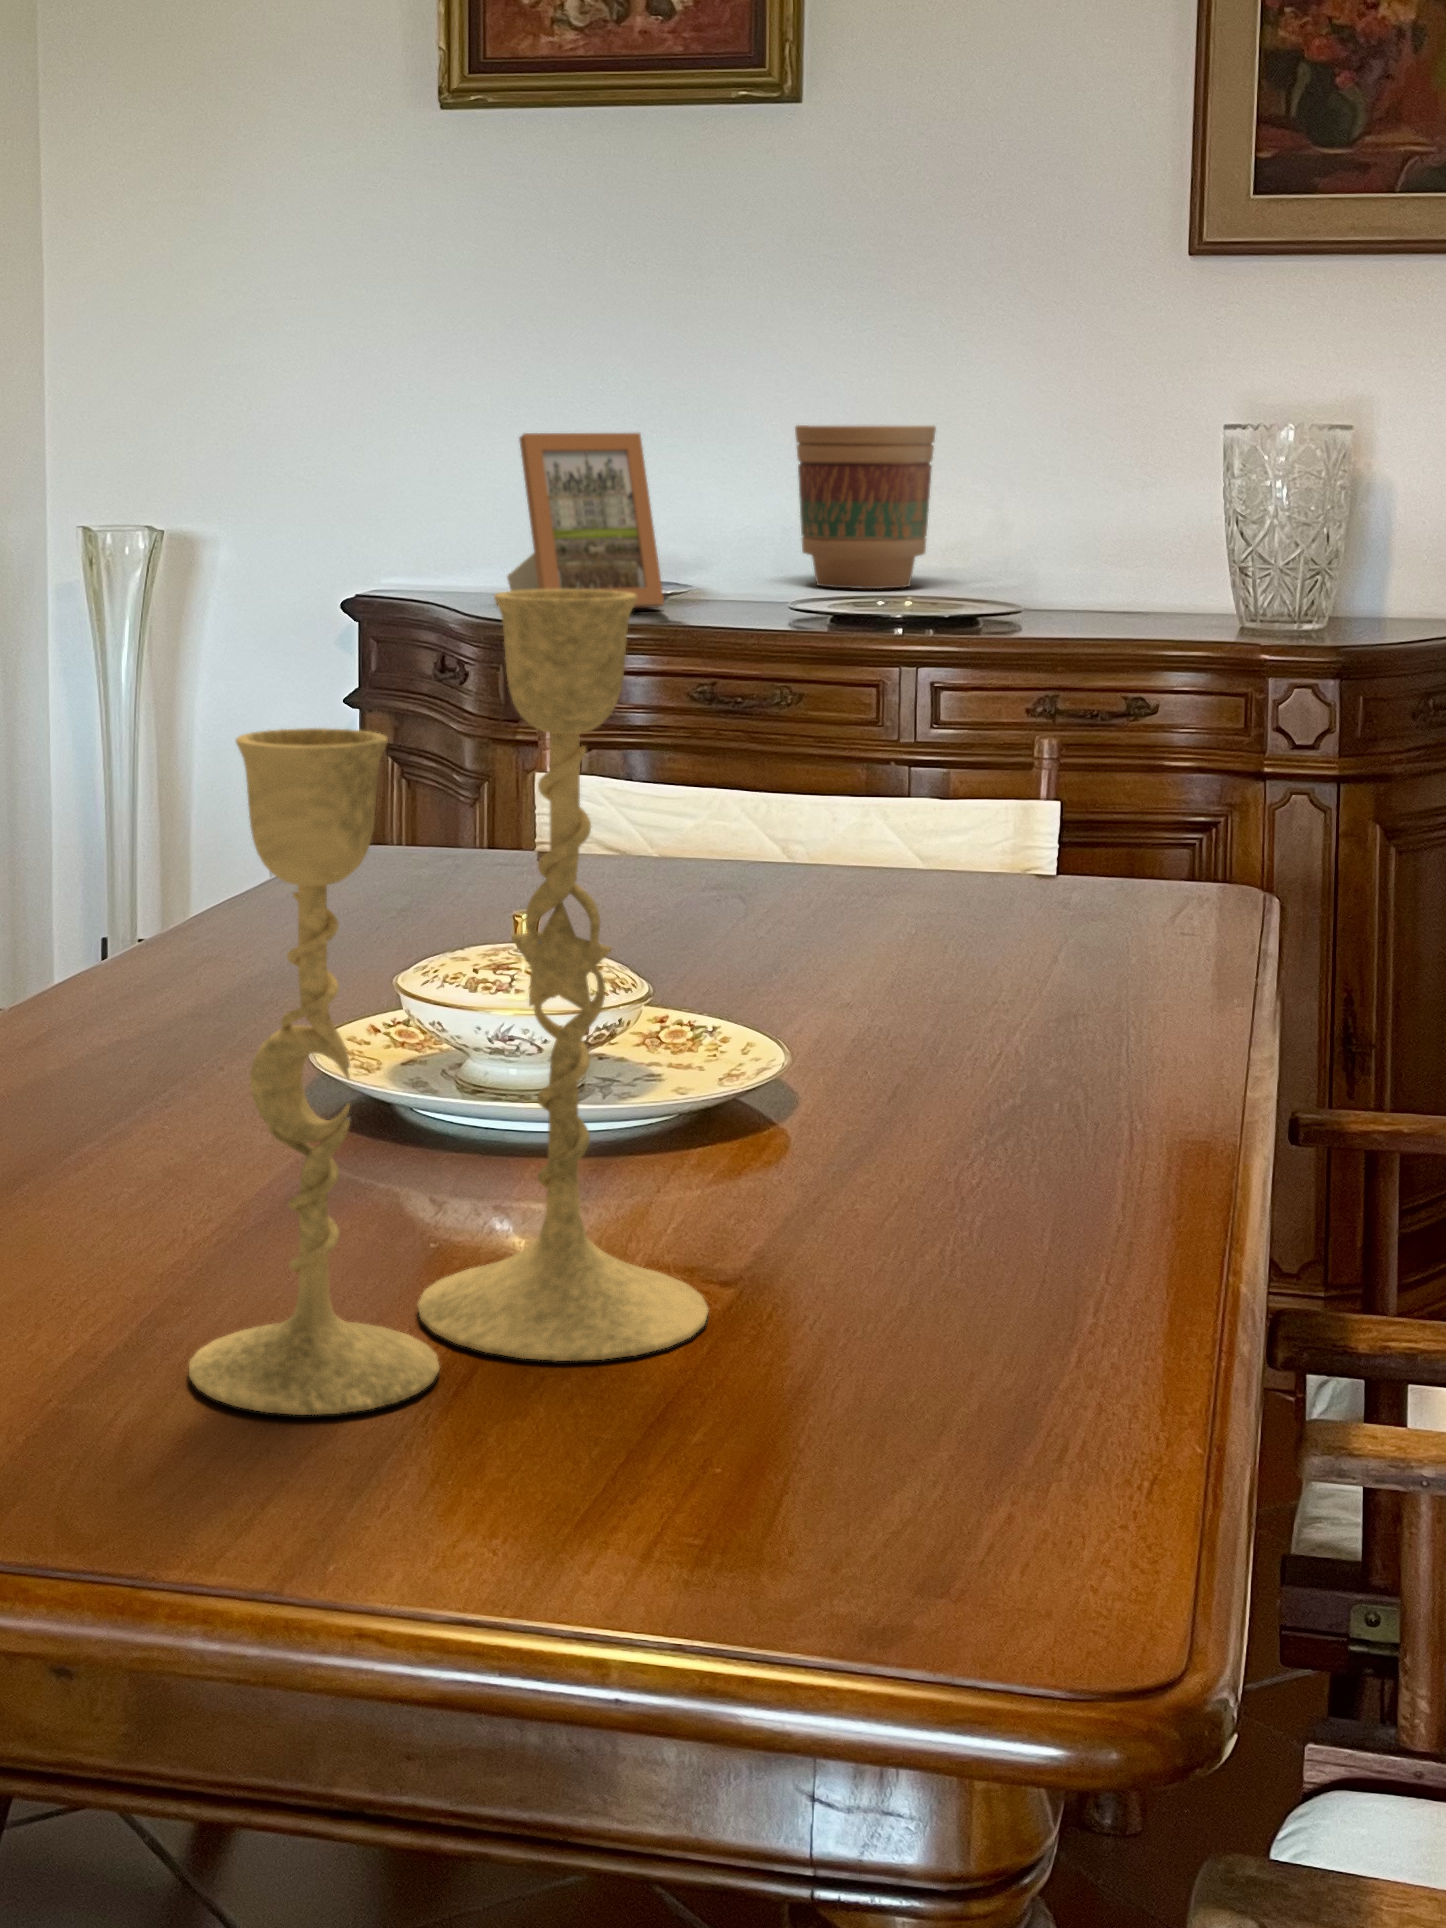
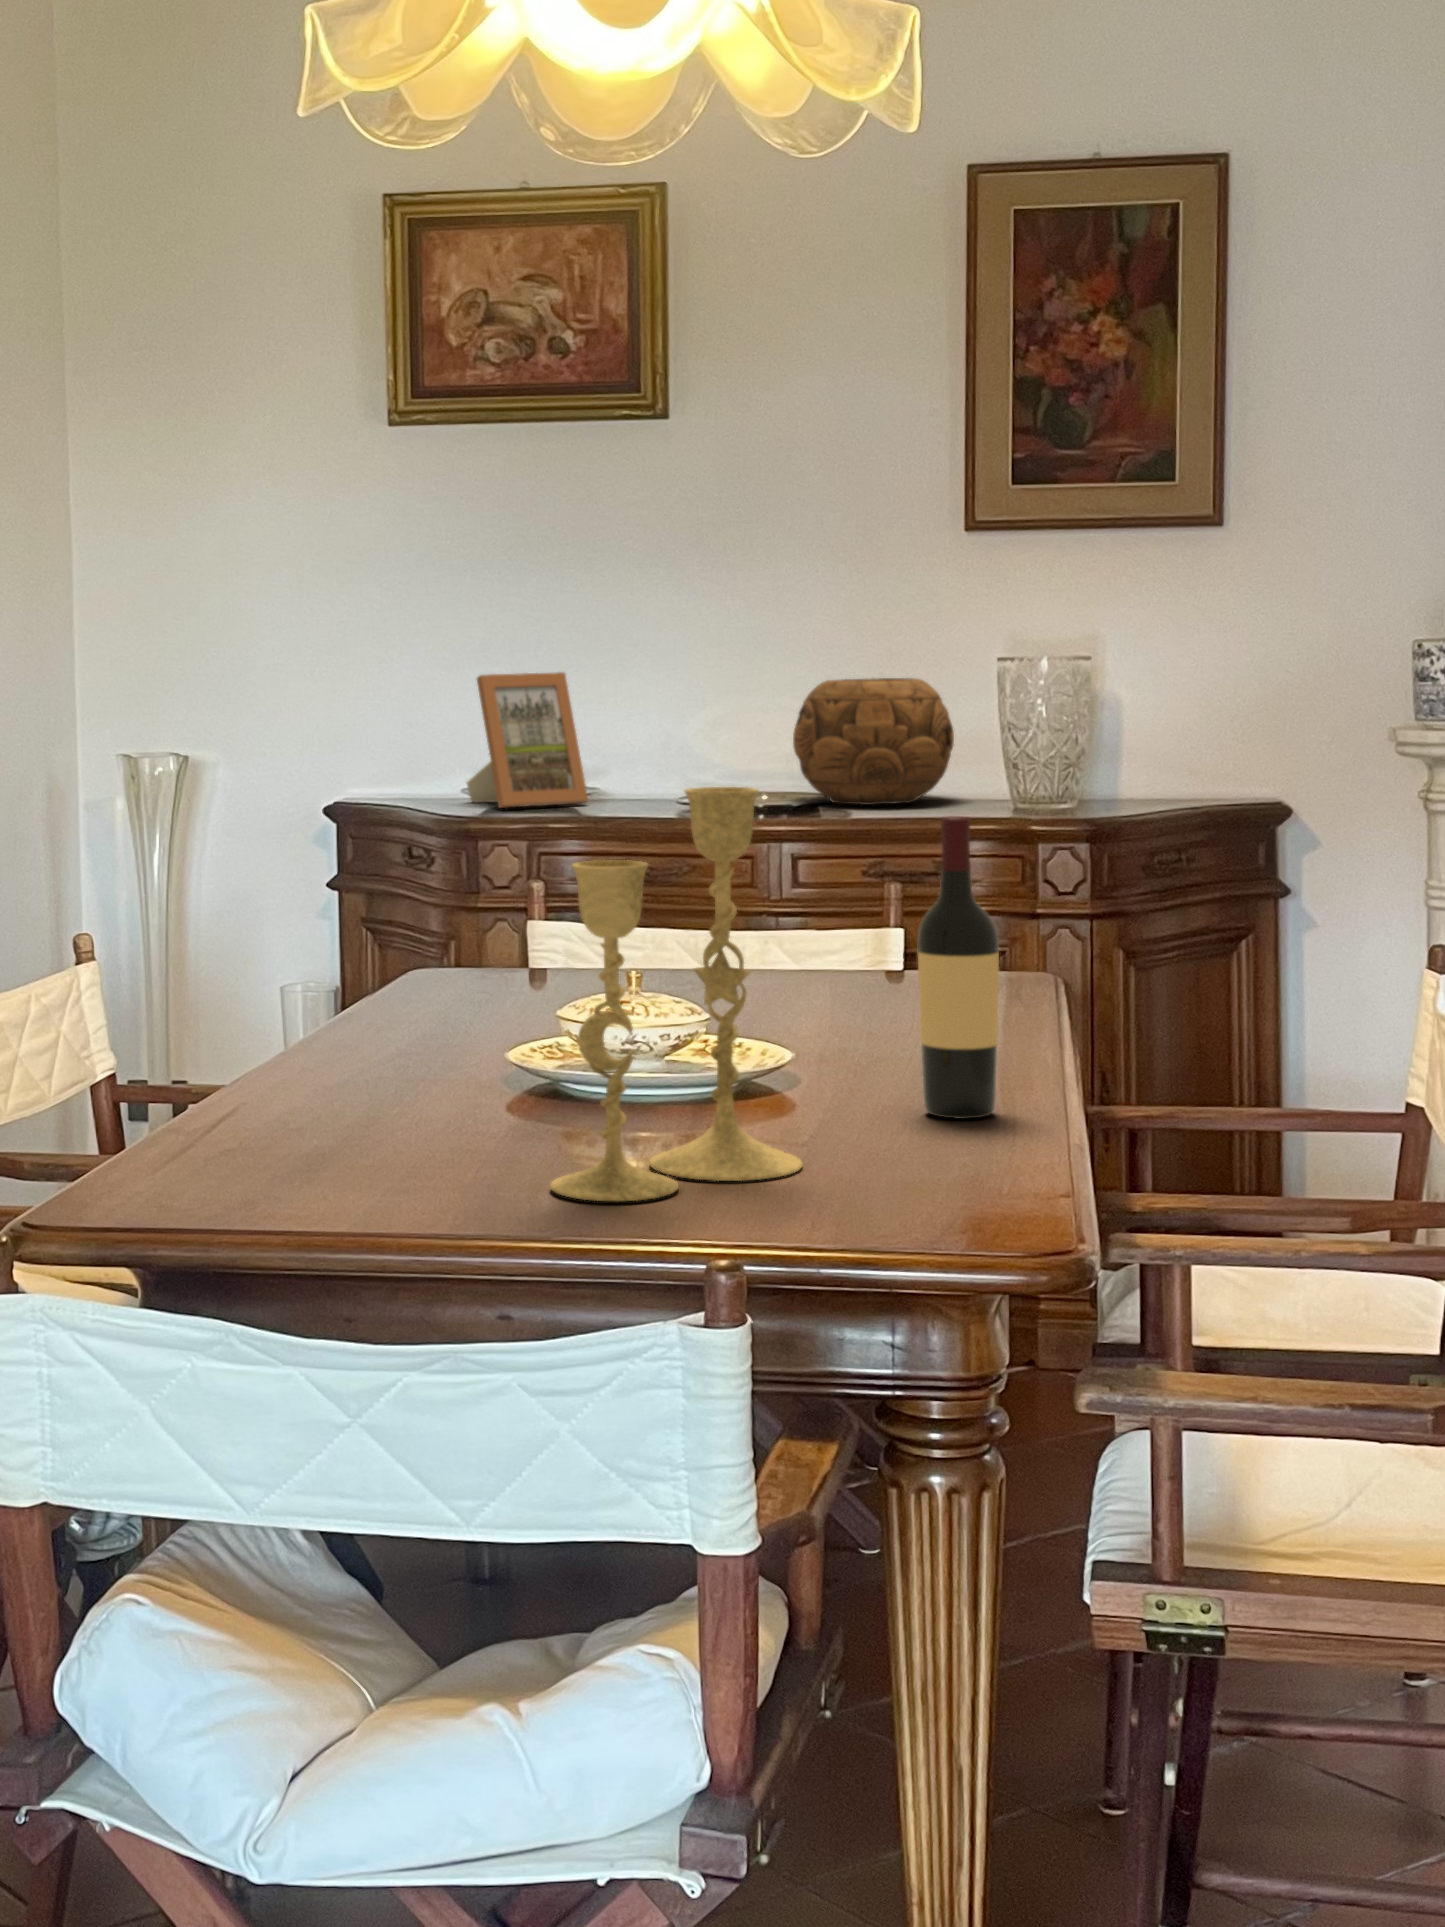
flower pot: present [795,425,936,589] -> none [672,660,779,786]
decorative bowl: none [942,449,1160,618] -> present [793,678,954,805]
wine bottle: none [978,653,1123,1203] -> present [918,816,999,1119]

